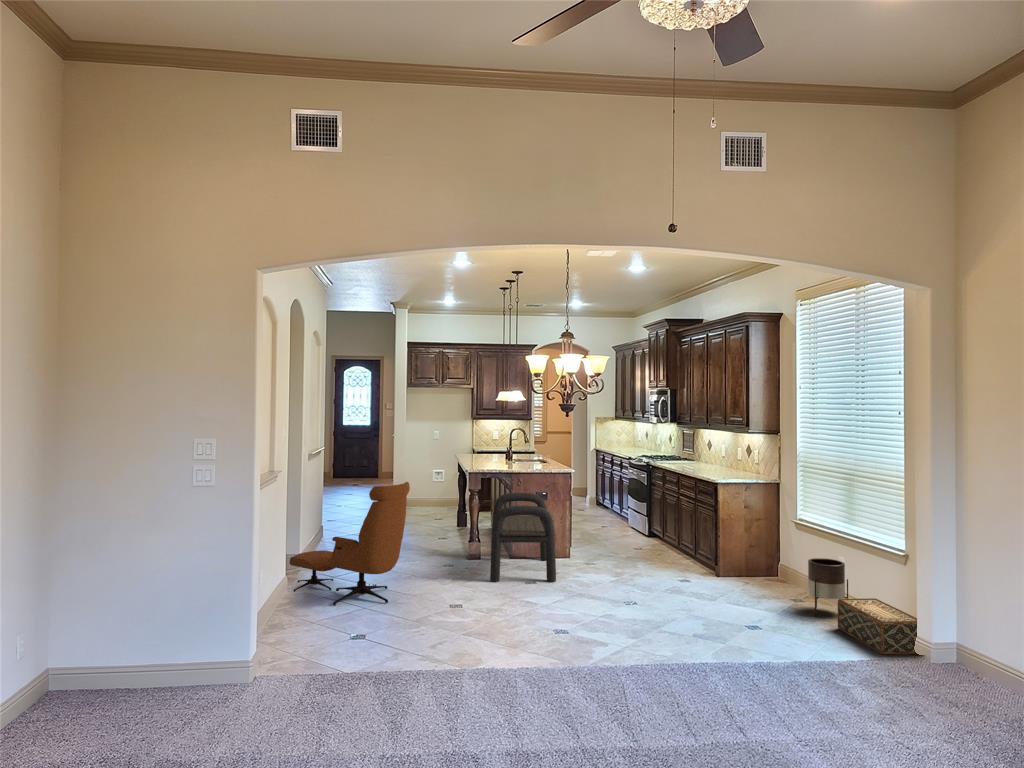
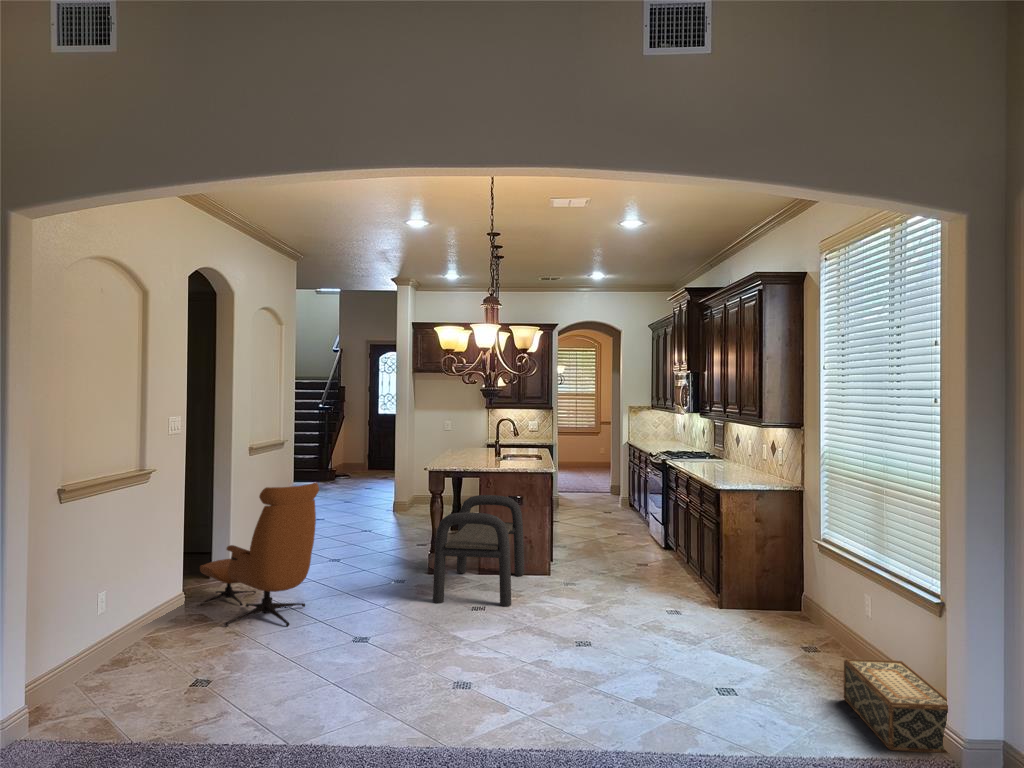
planter: present [808,558,848,616] -> none [815,597,870,679]

